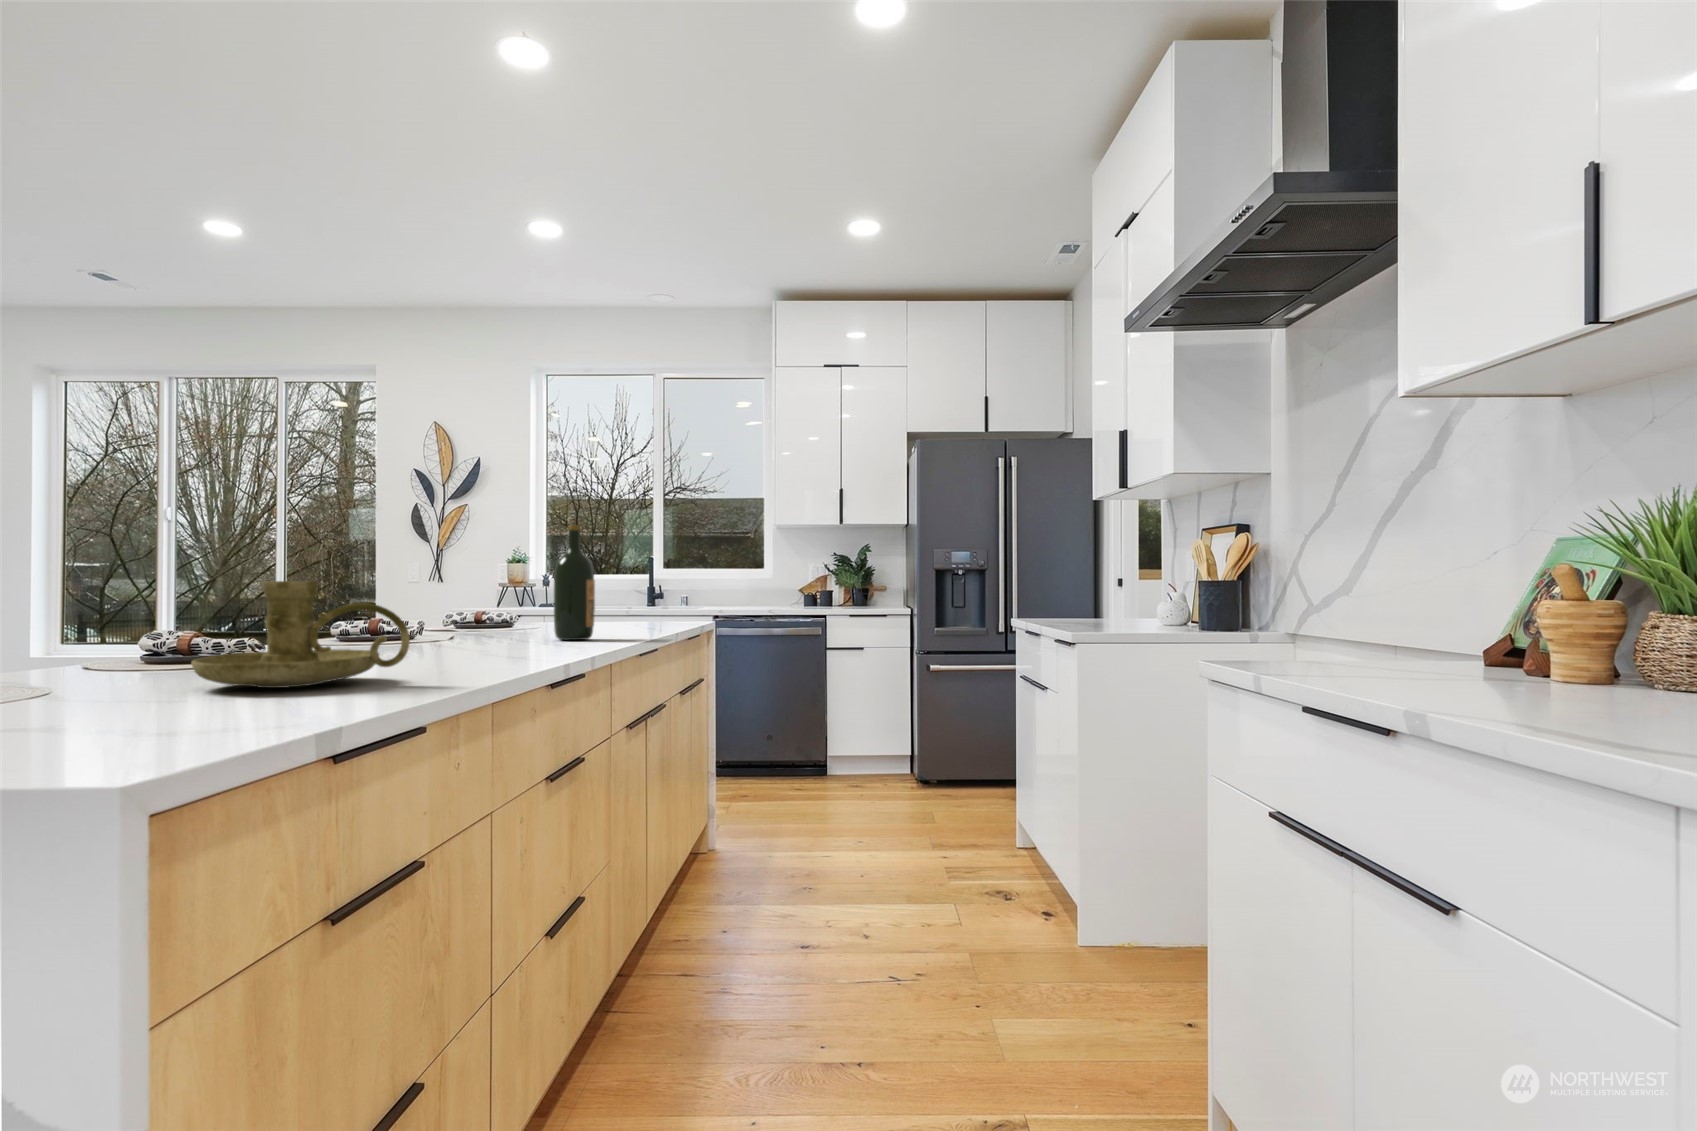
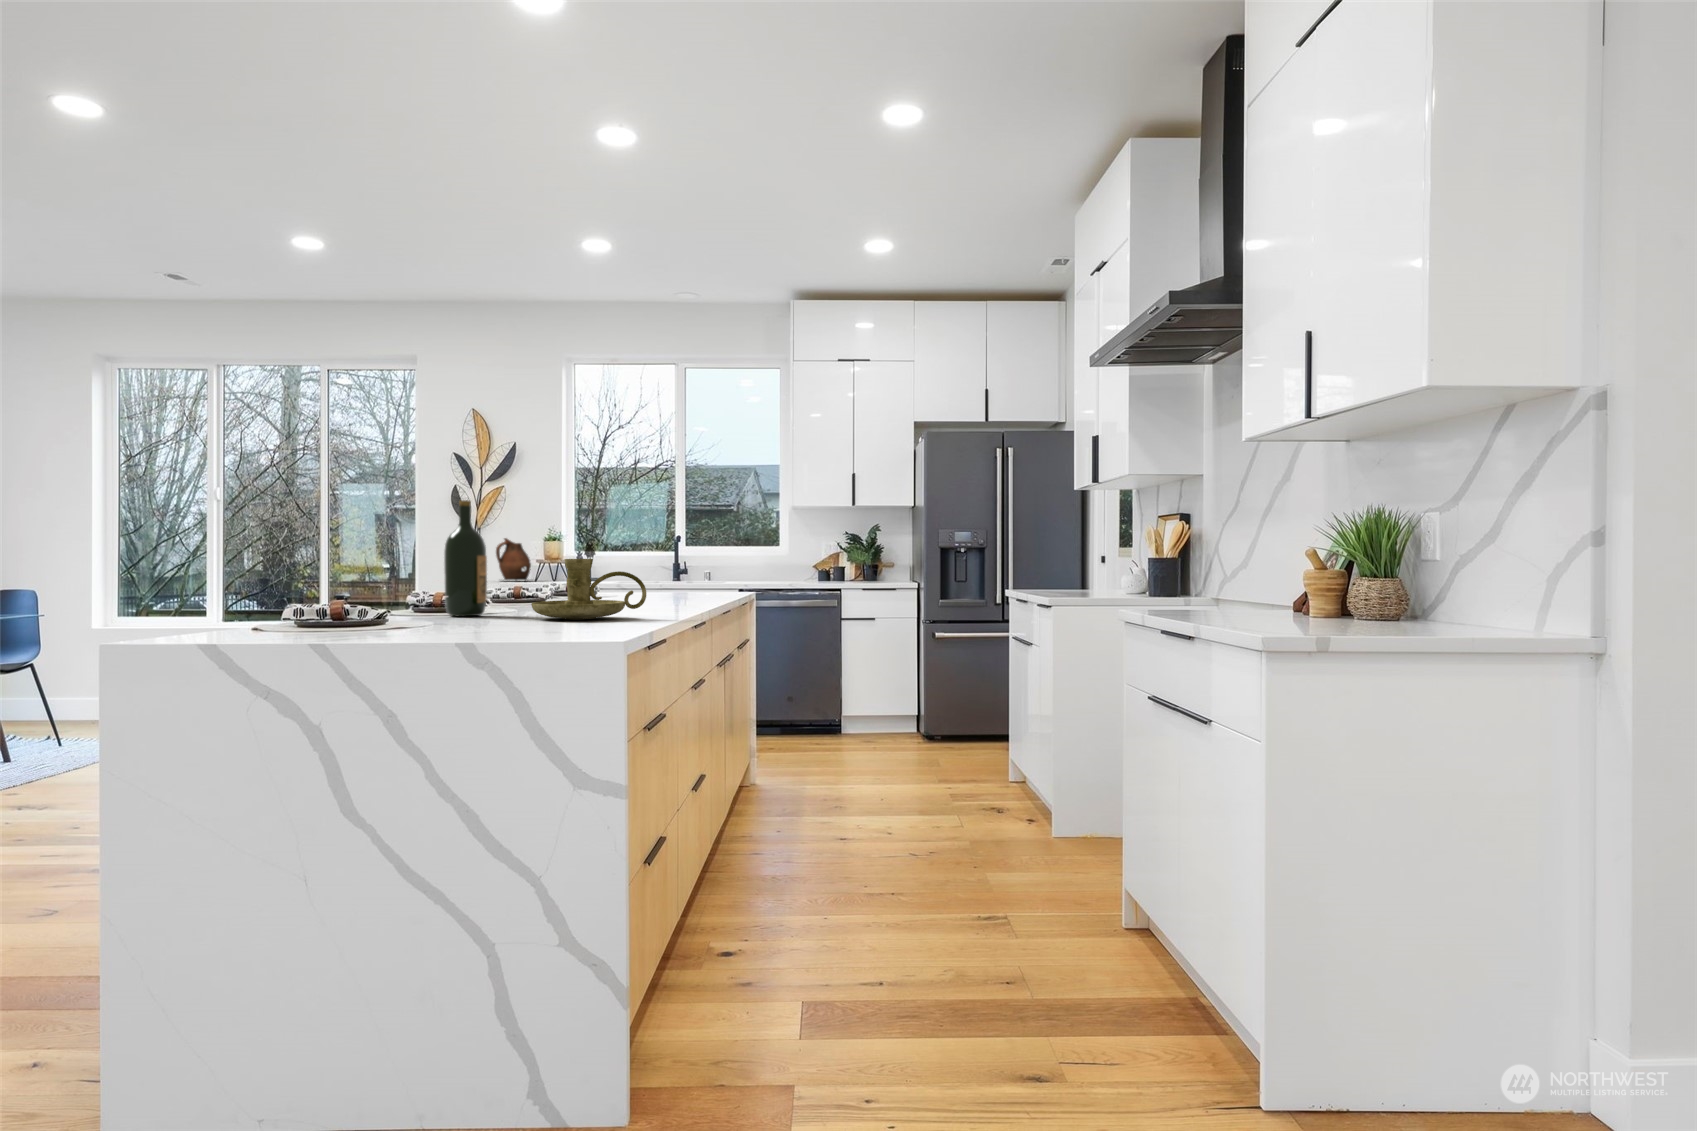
wine bottle: present [554,525,595,640] -> present [444,500,487,616]
ceramic pitcher: none [458,560,503,606] -> present [496,538,531,581]

